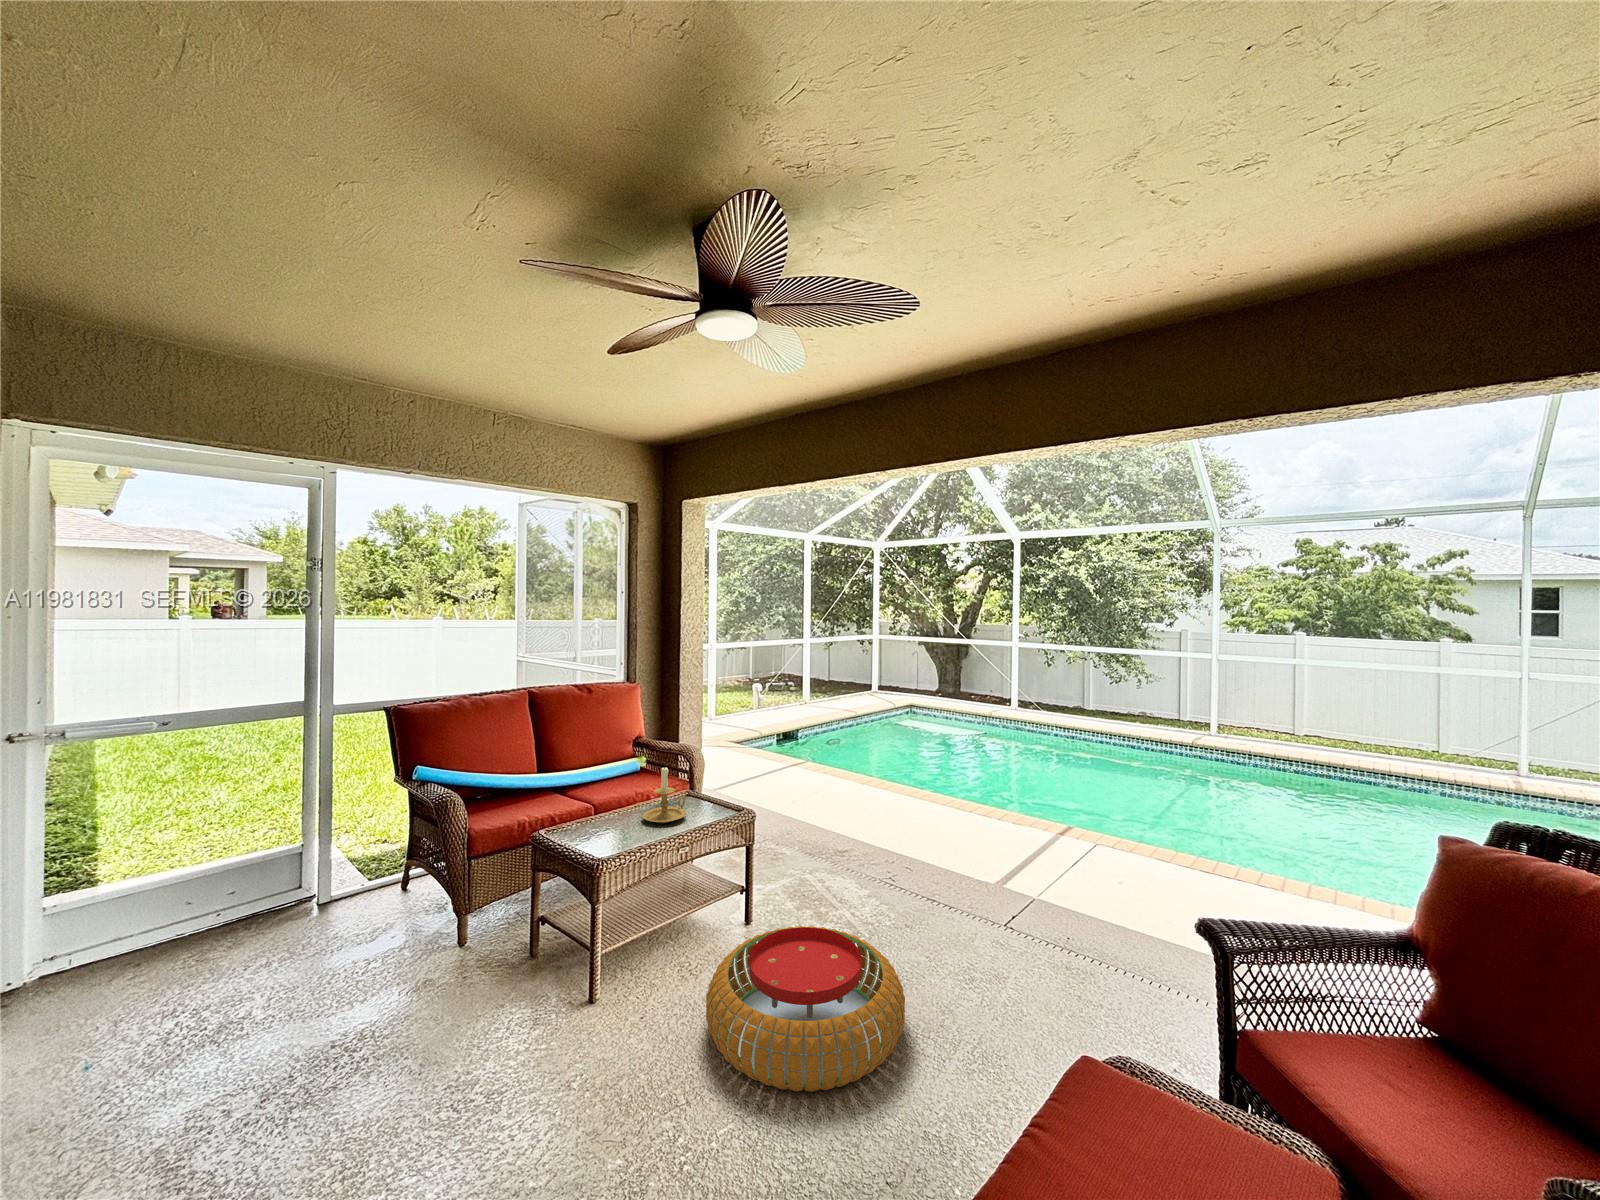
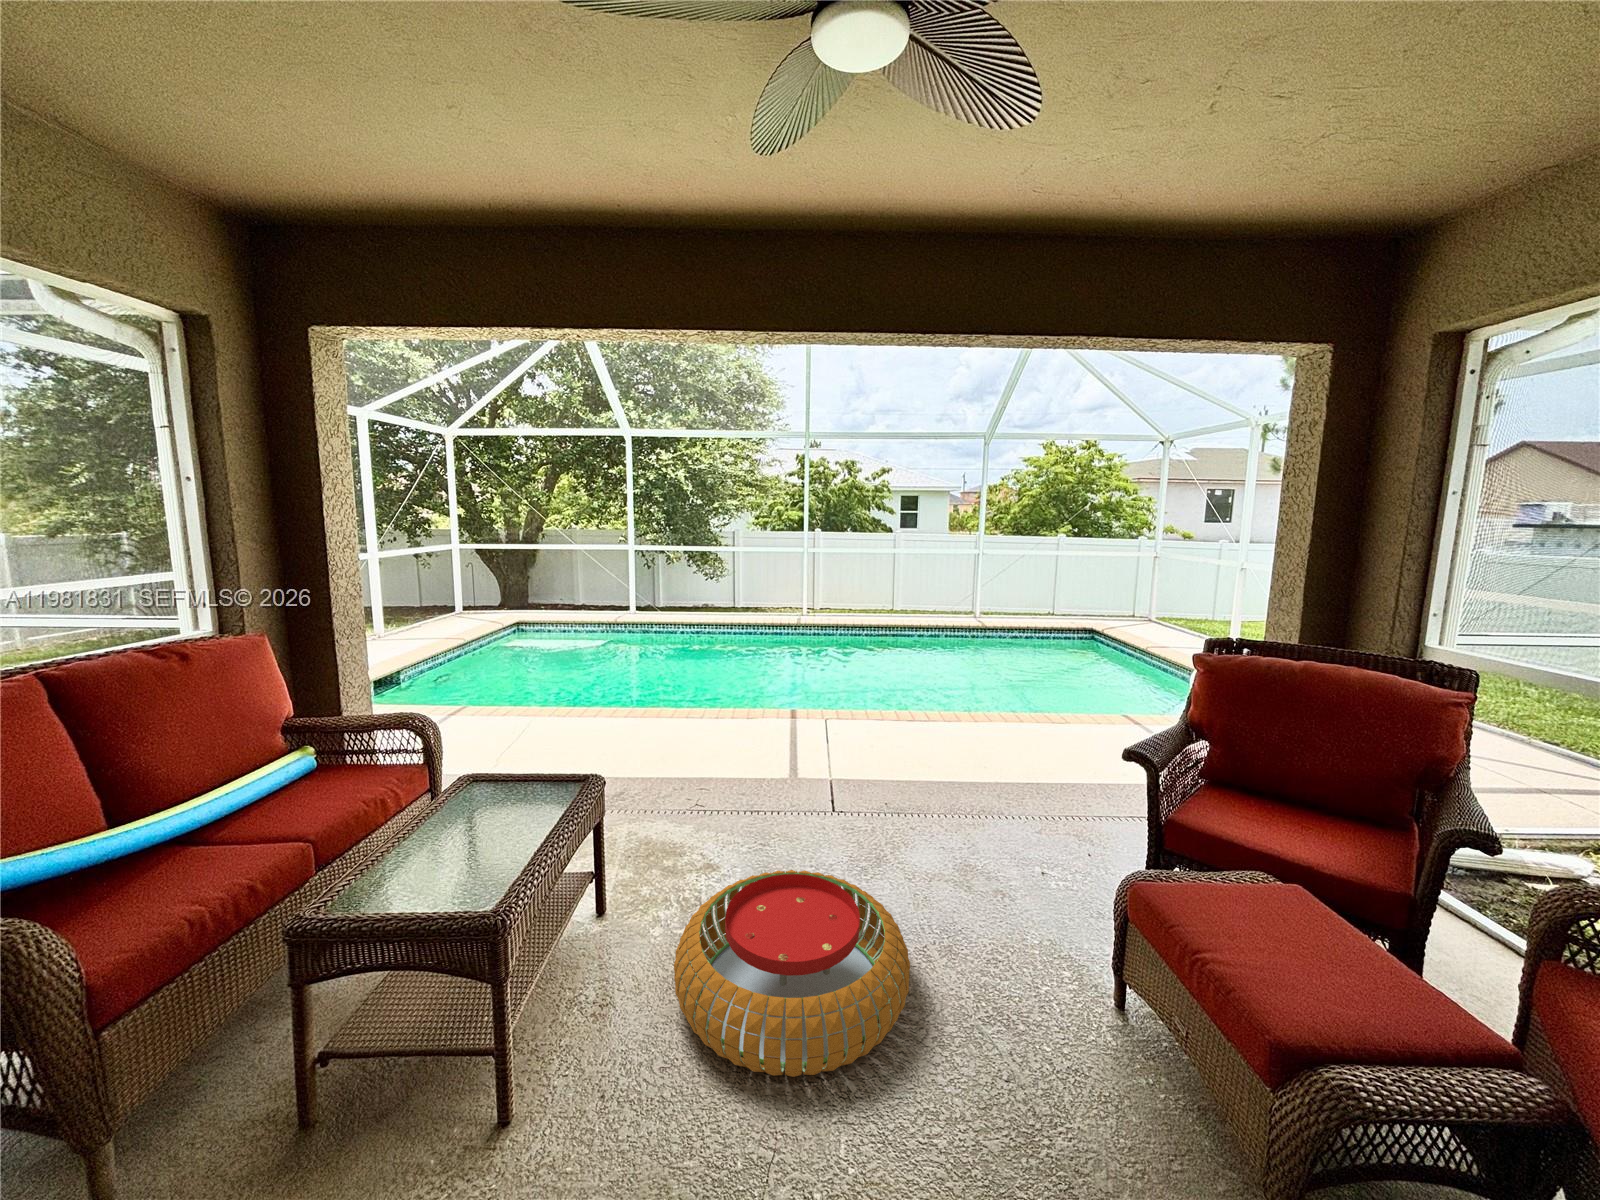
candle holder: present [642,766,686,823] -> none [440,745,514,834]

